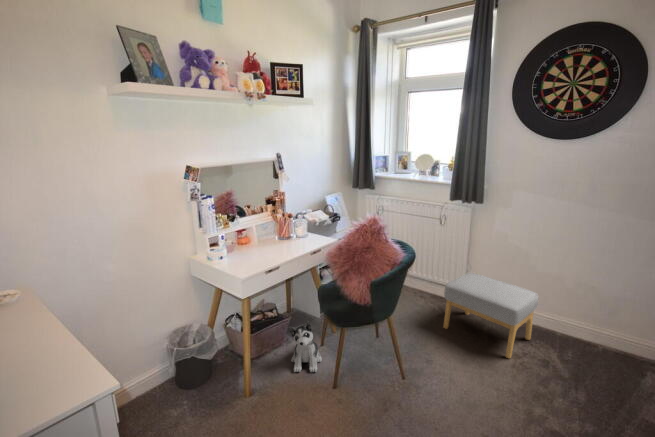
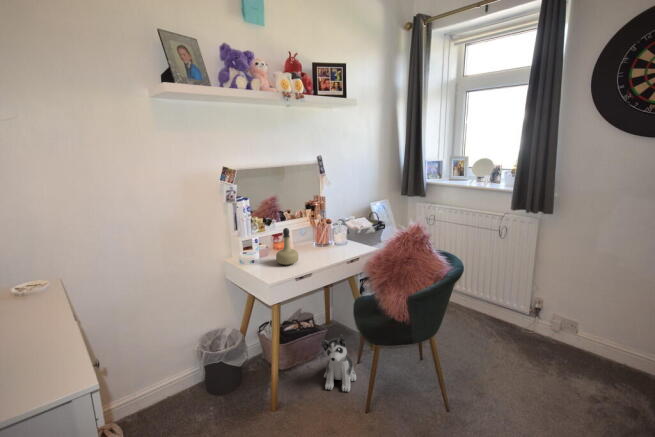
perfume bottle: none [243,224,265,259] -> present [276,228,298,265]
footstool: present [443,273,539,358] -> none [500,294,624,400]

